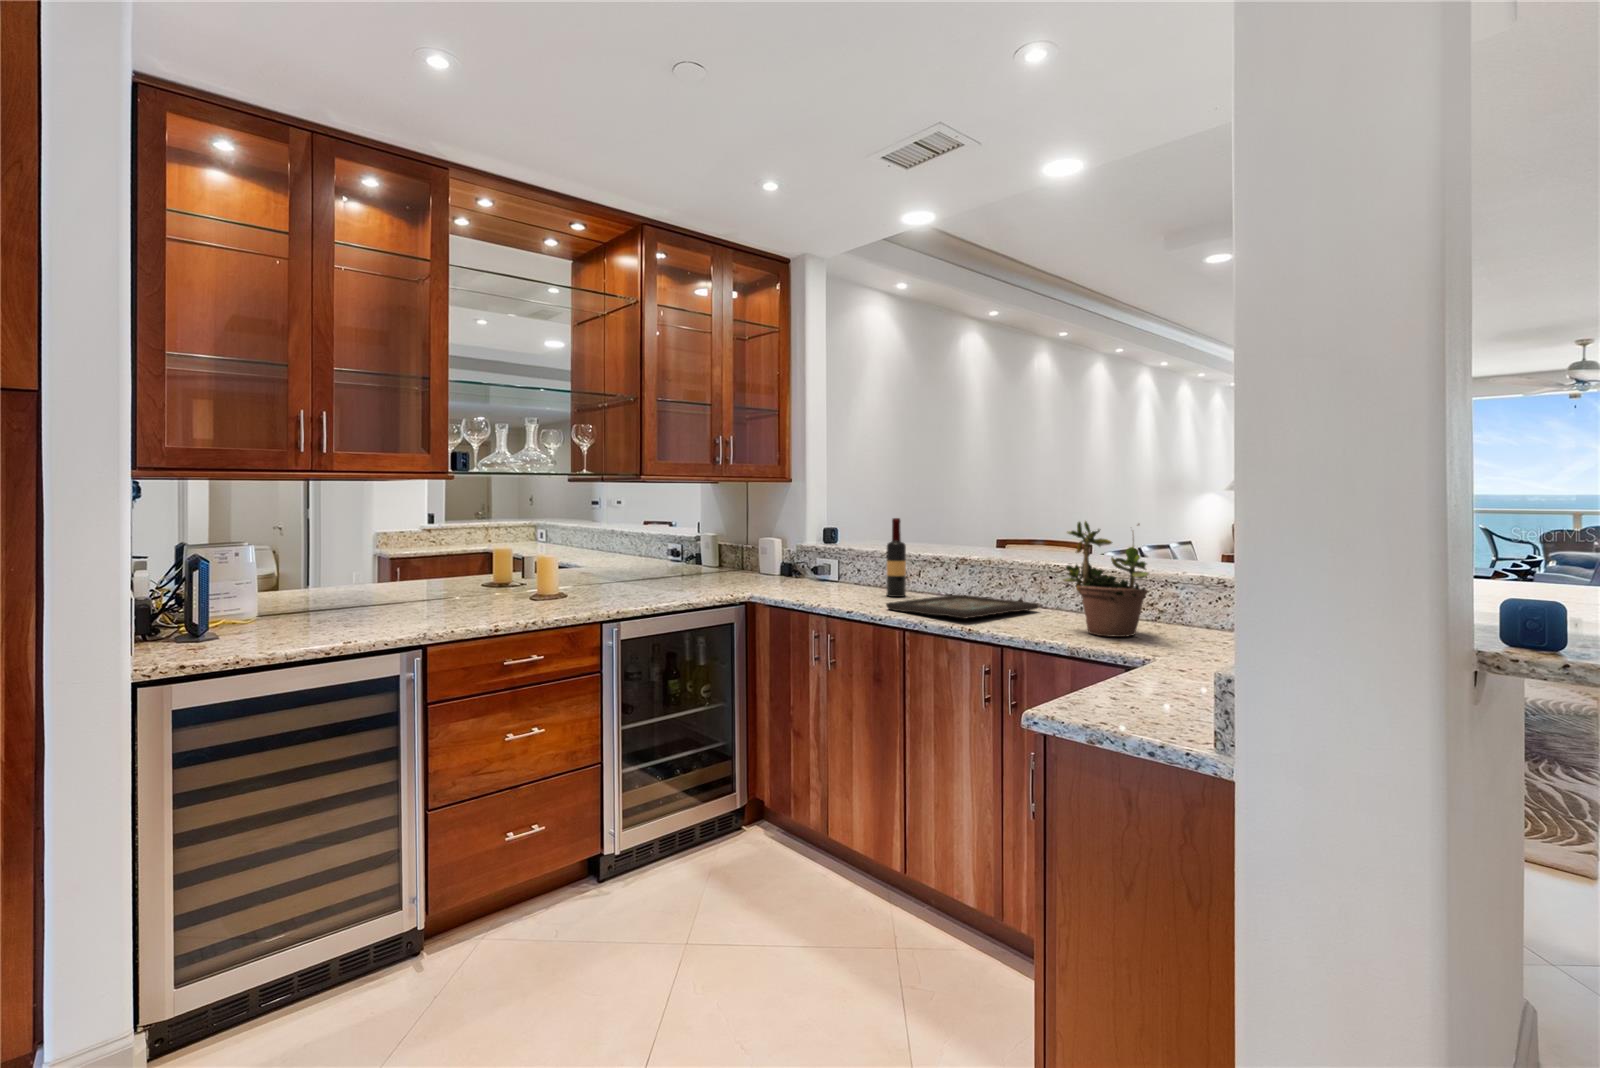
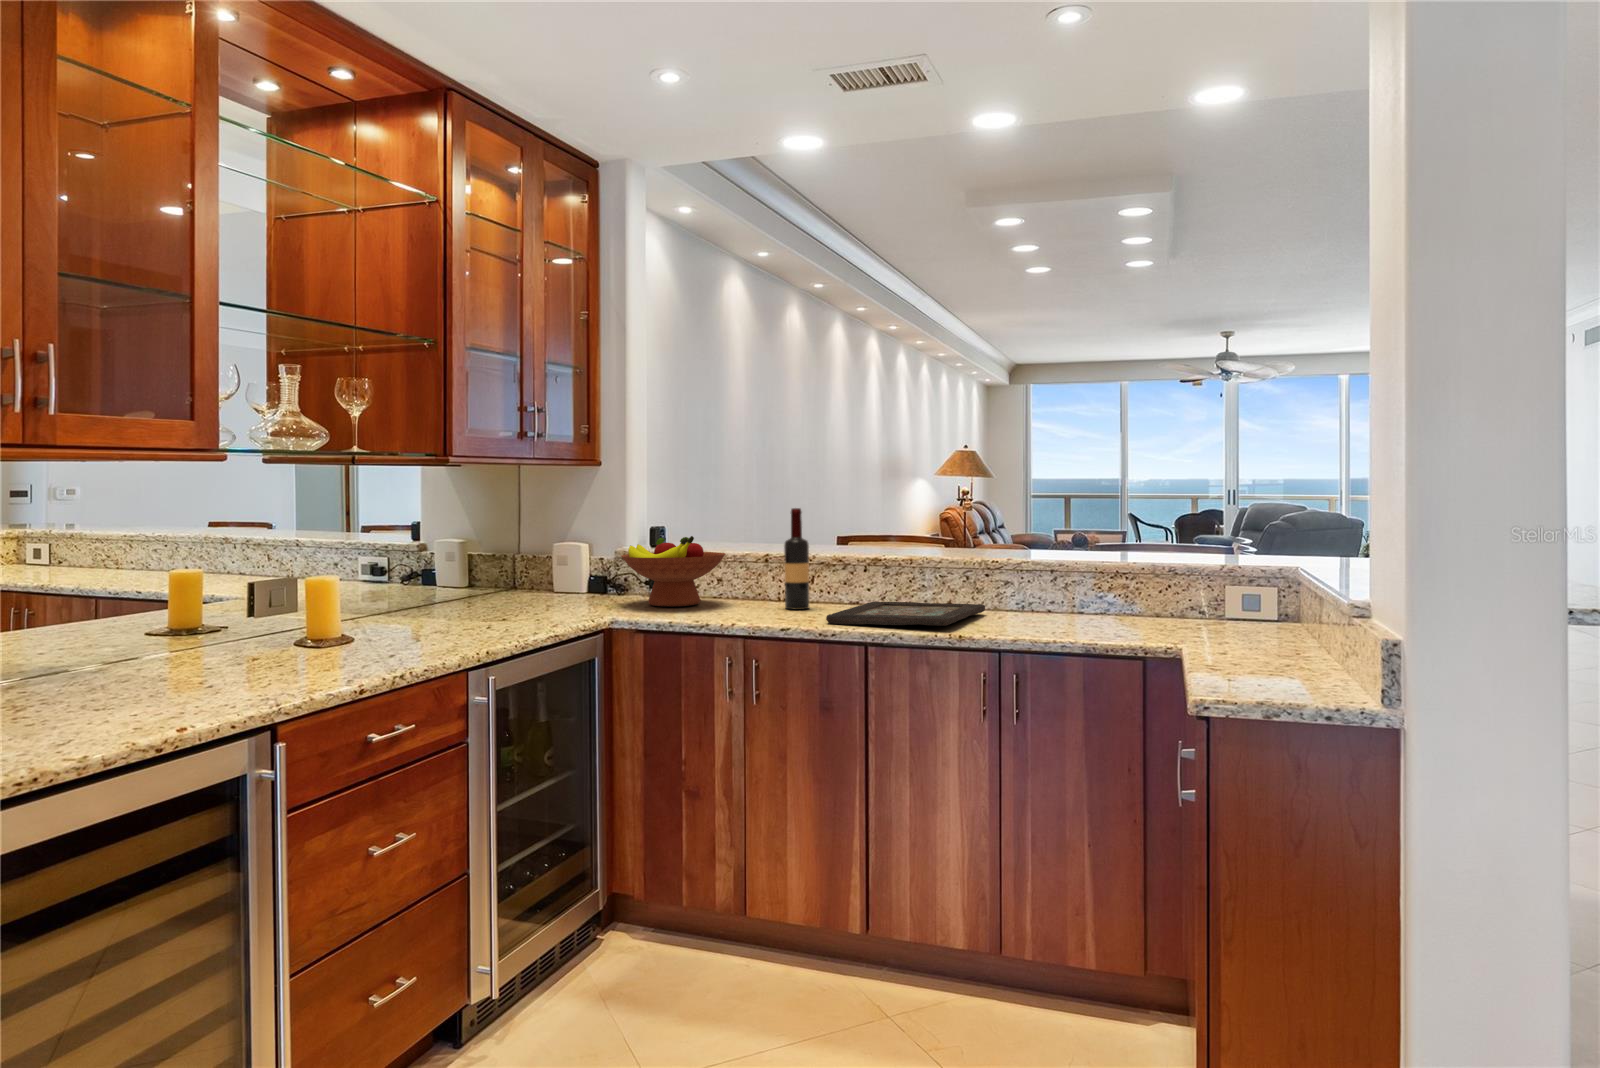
potted plant: present [1063,521,1149,637] -> none [1043,497,1144,632]
fruit bowl: none [778,537,855,589] -> present [621,536,726,607]

